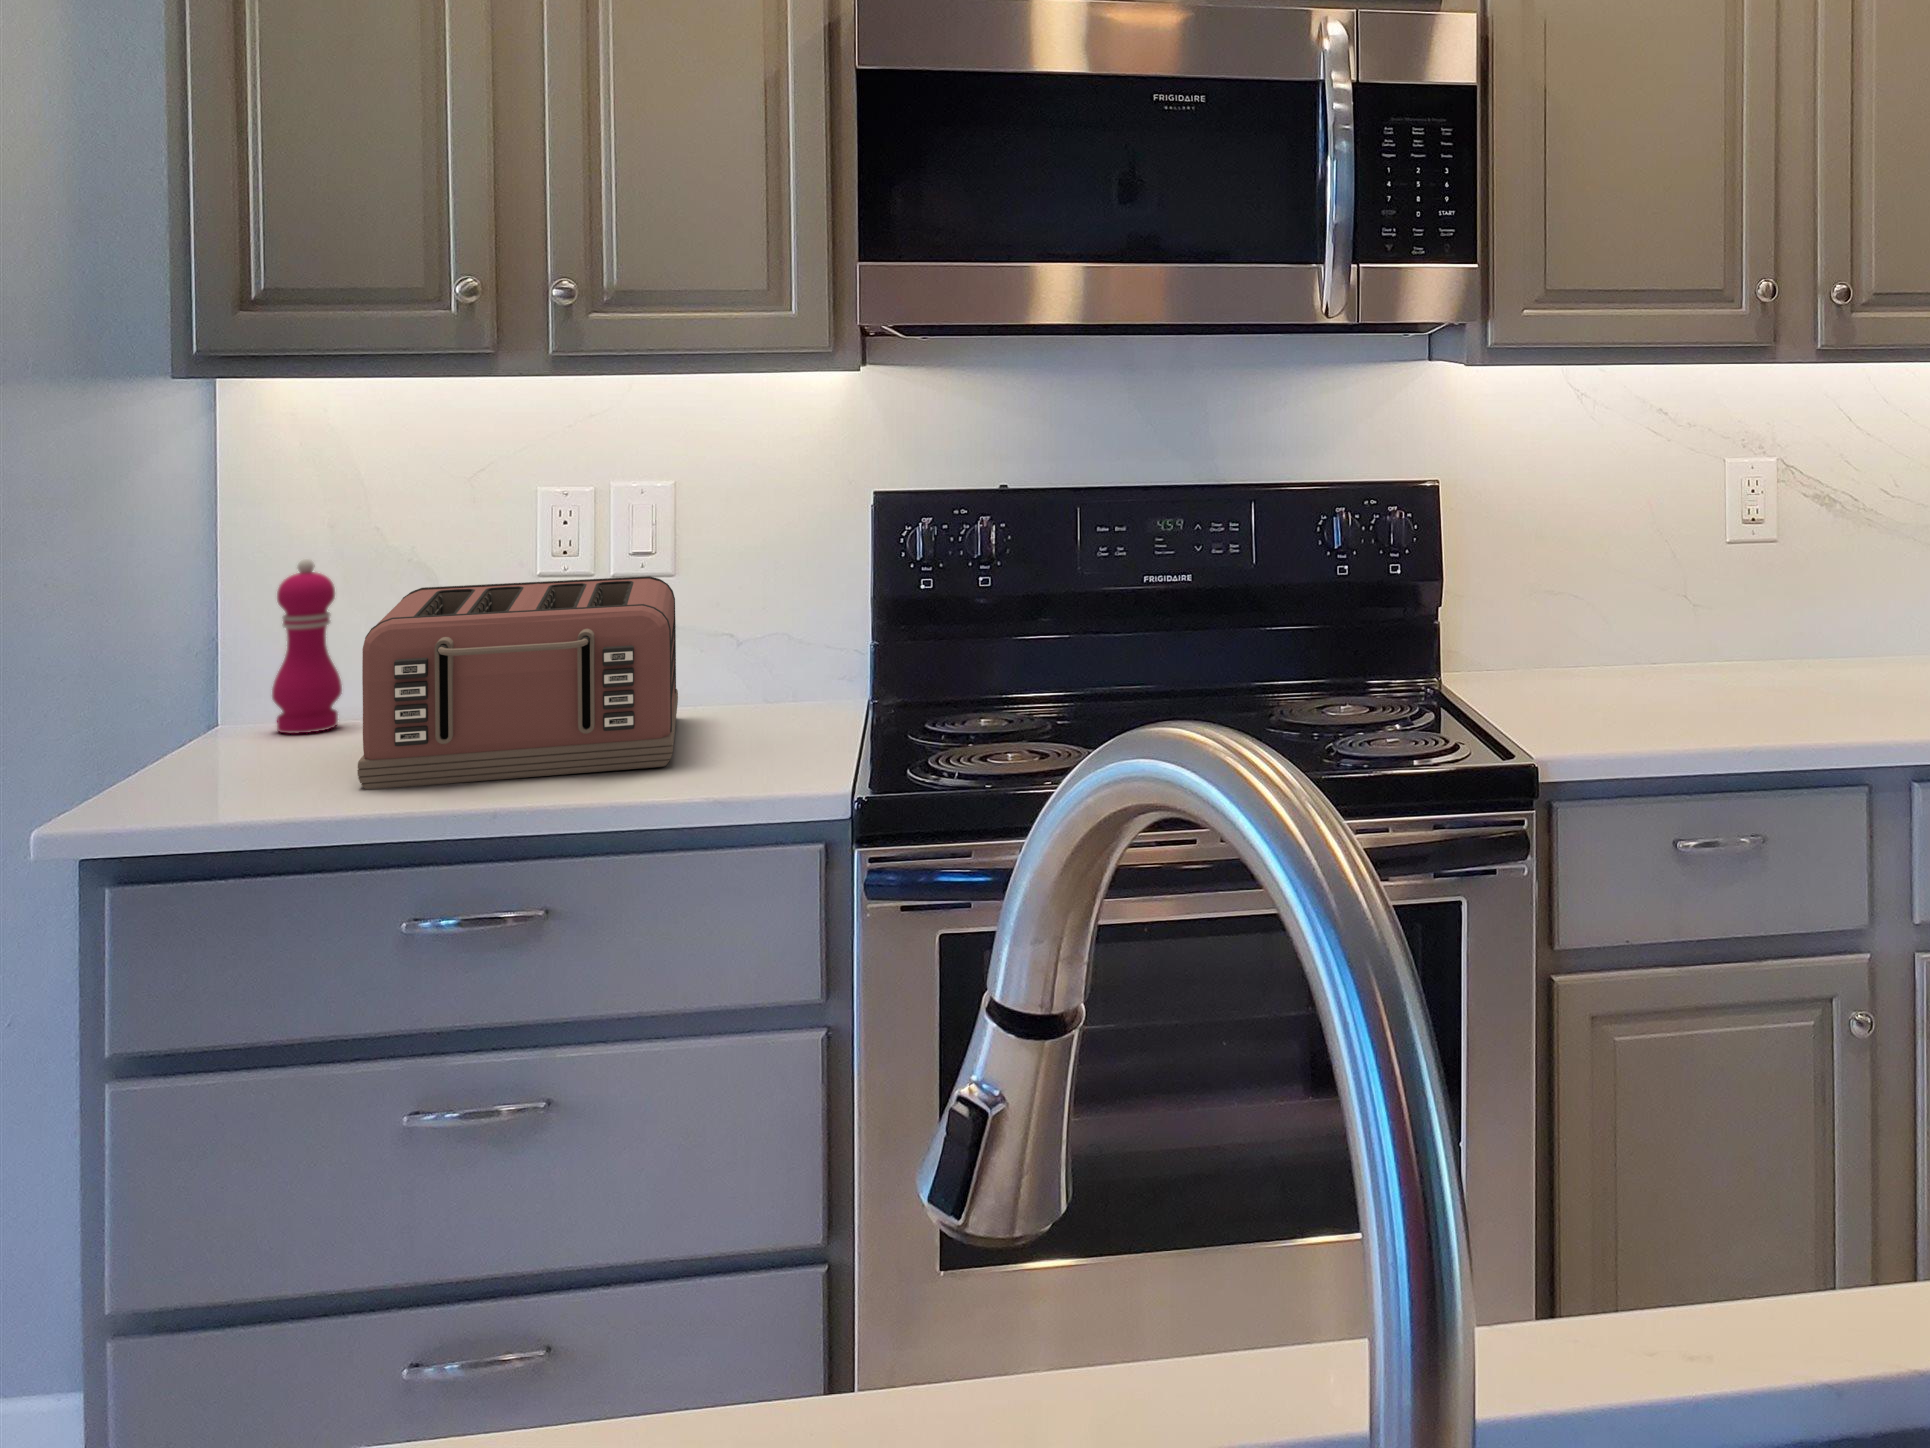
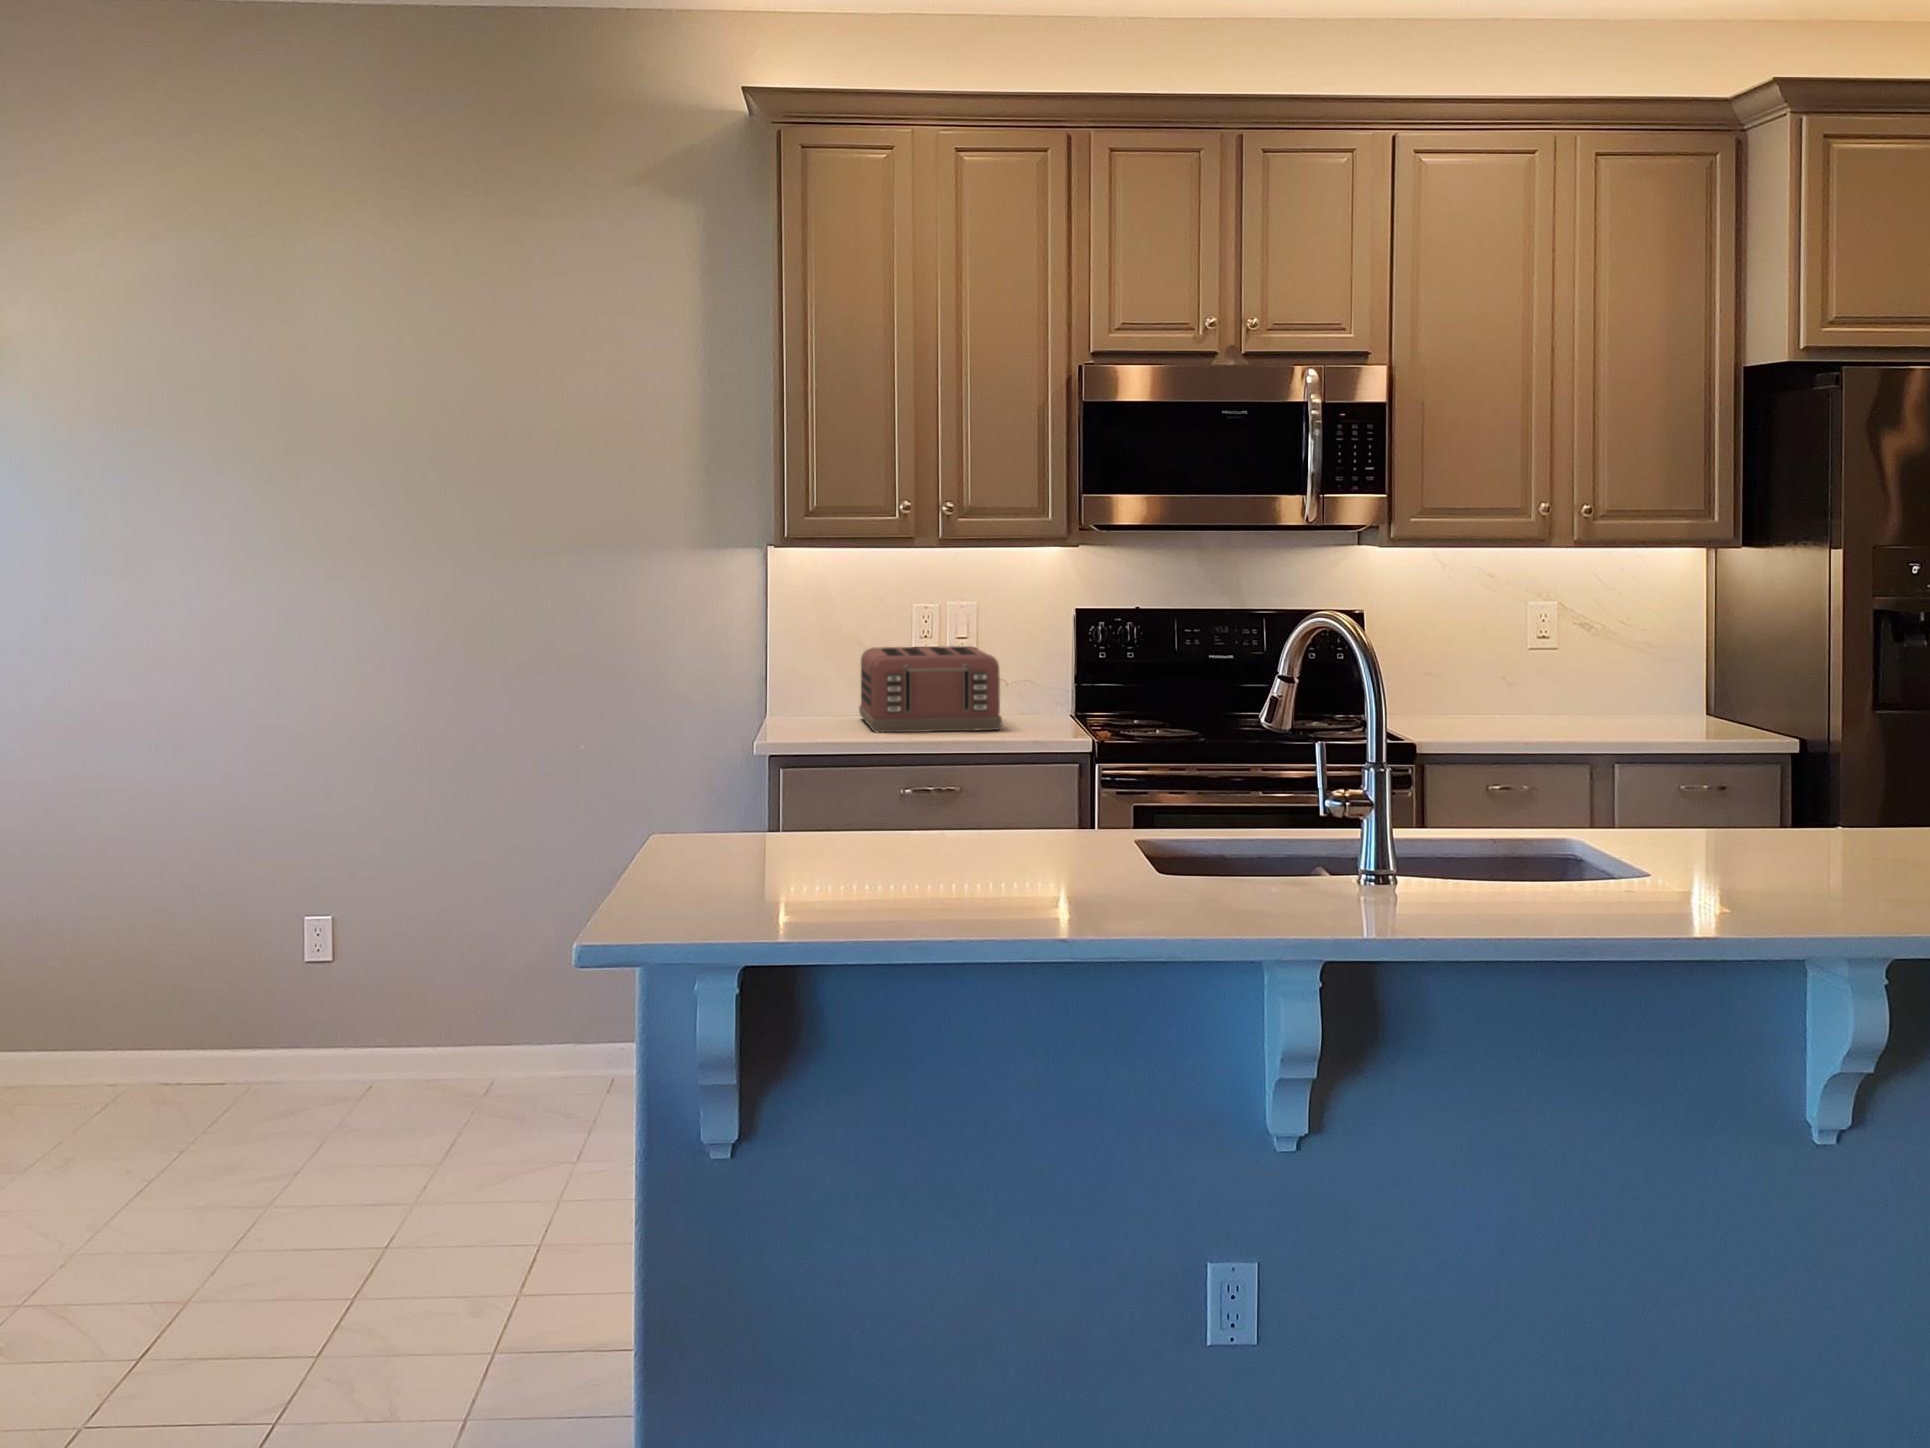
pepper mill: present [272,559,342,733] -> none [798,634,828,717]

